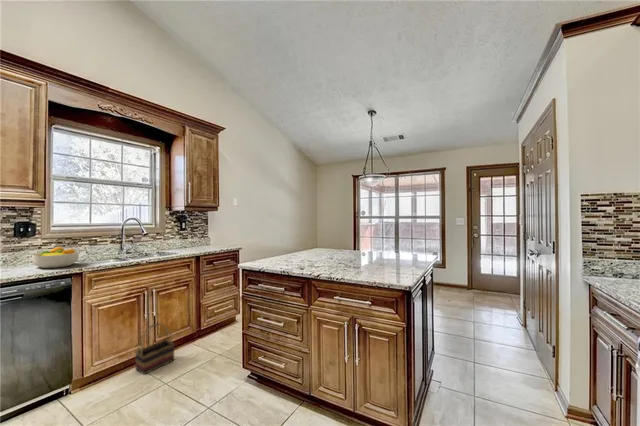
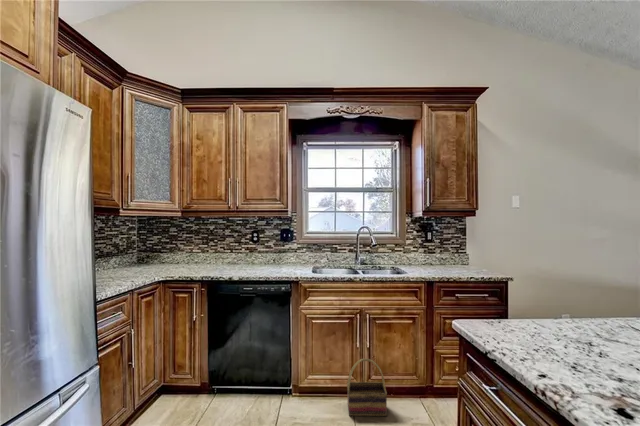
fruit bowl: present [32,247,79,268] -> none [276,252,308,273]

